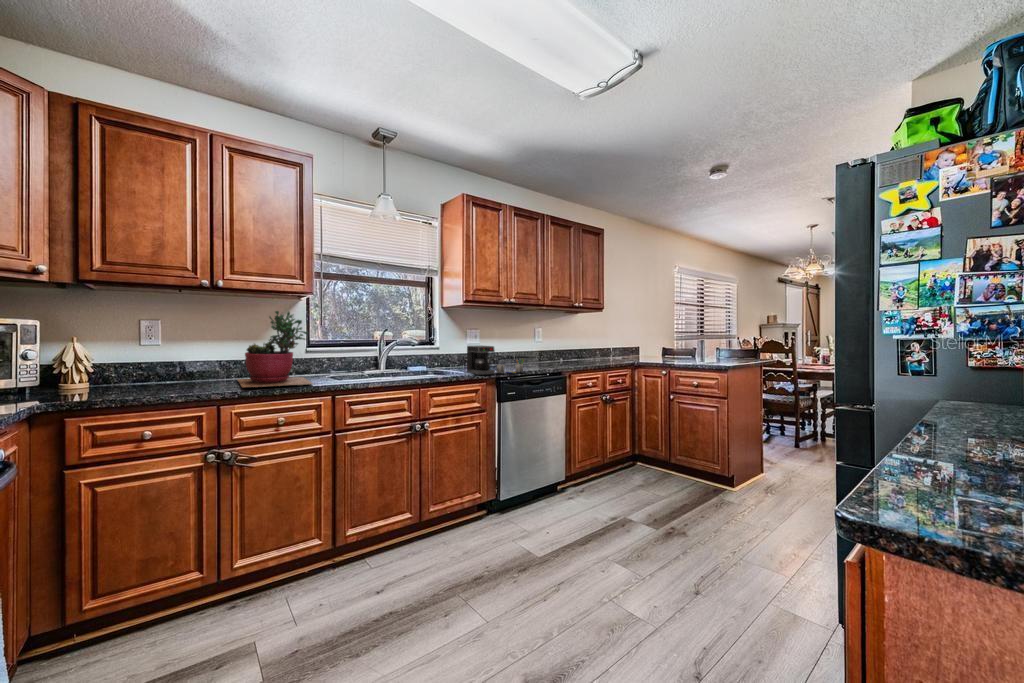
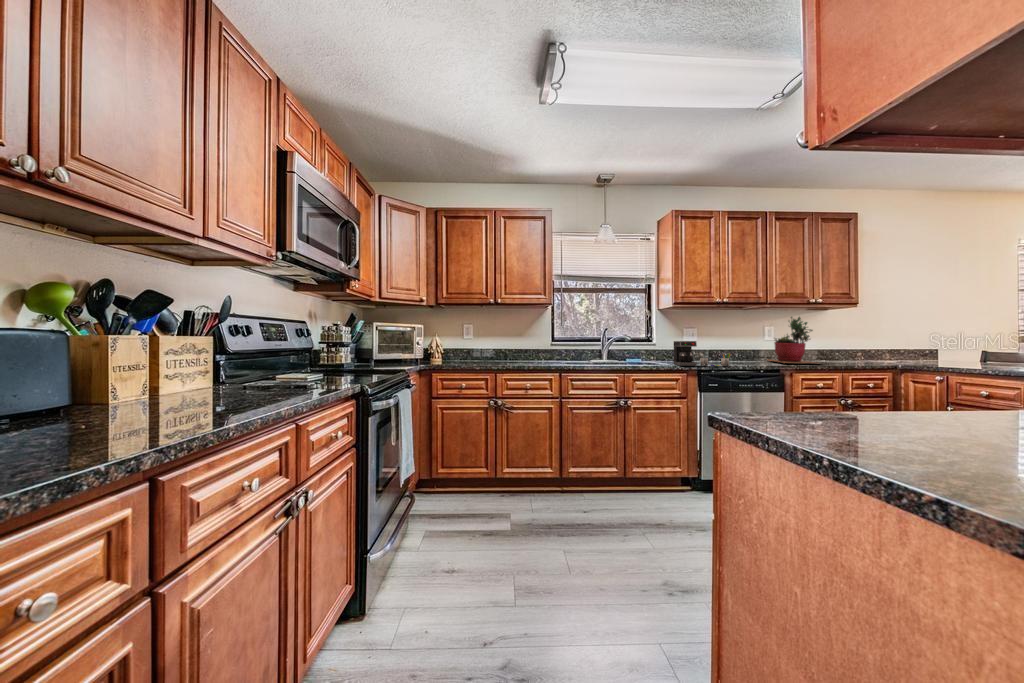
succulent plant: present [238,311,313,387] -> present [770,317,816,363]

